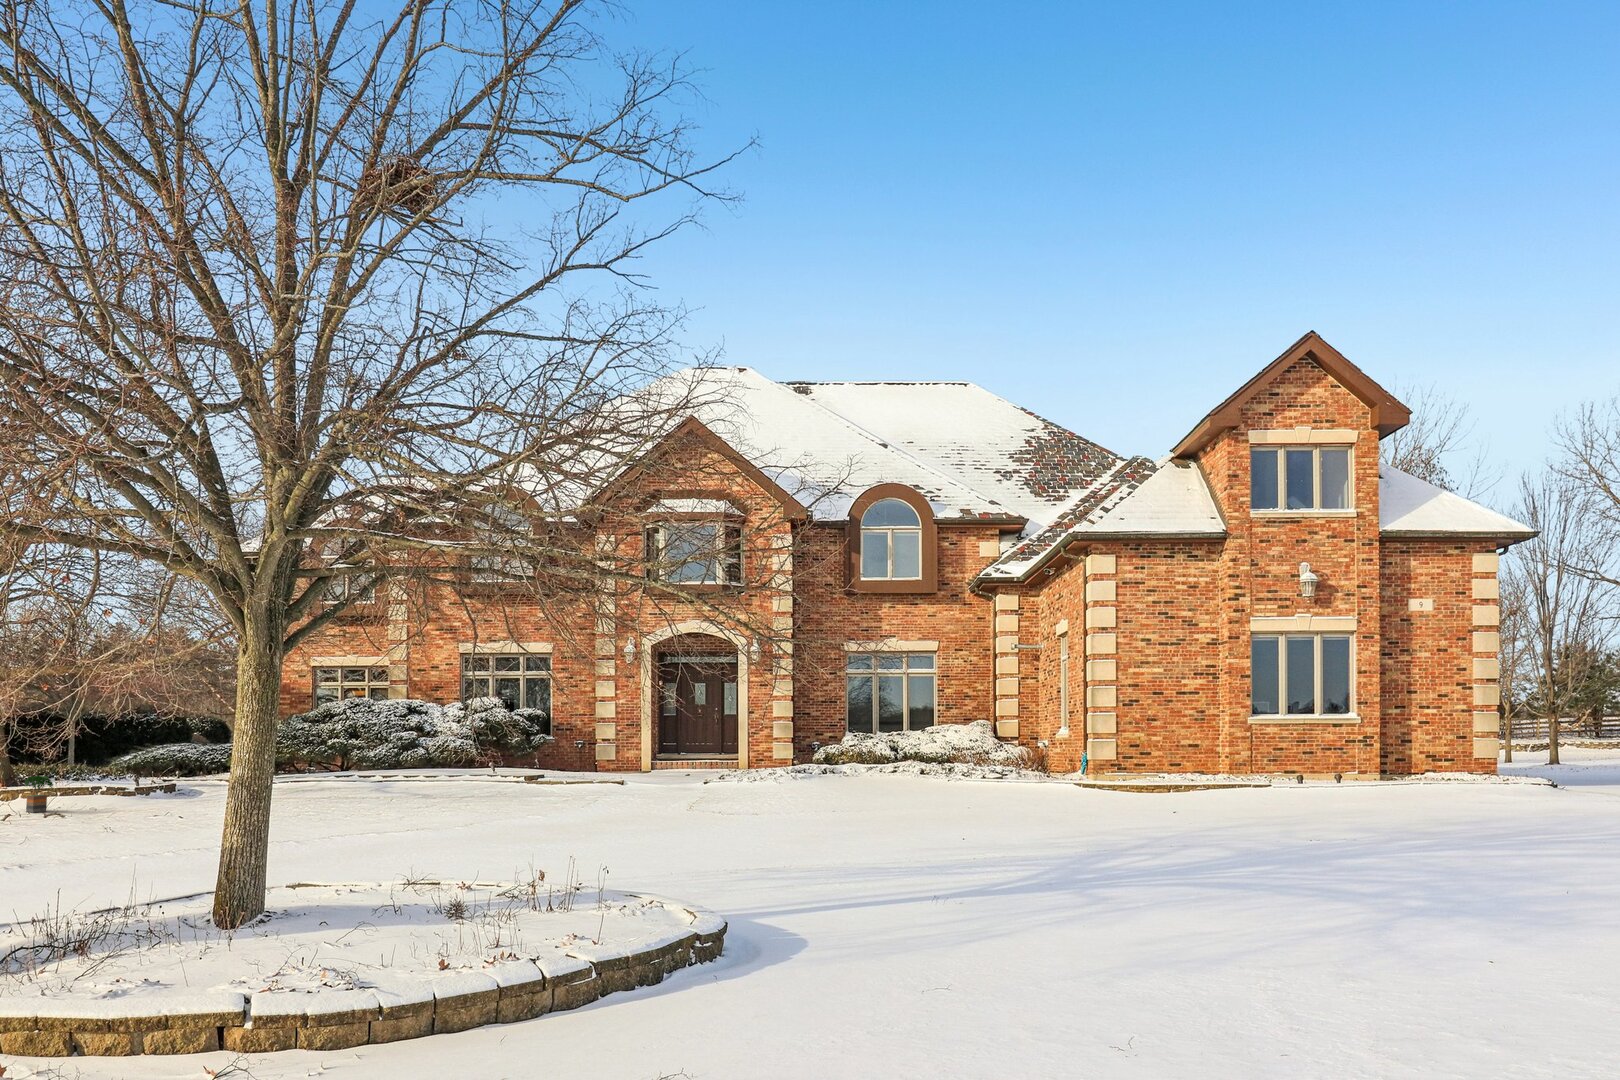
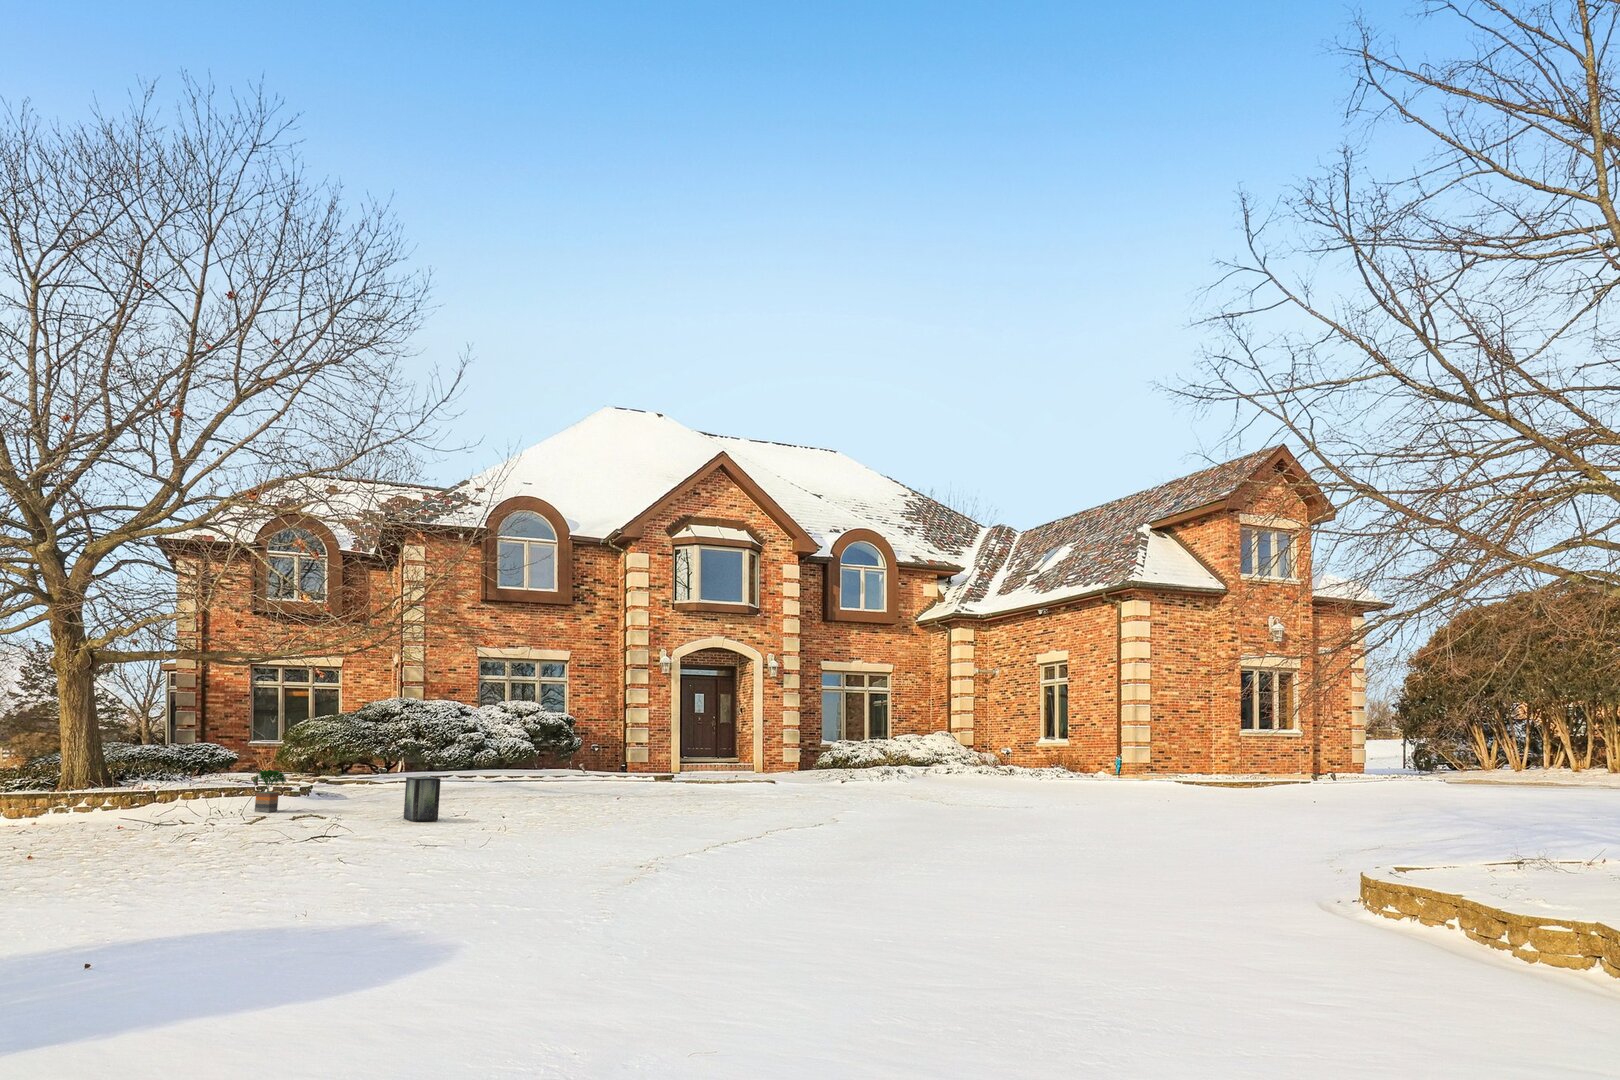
storage box: none [122,782,153,823] -> present [403,777,441,822]

